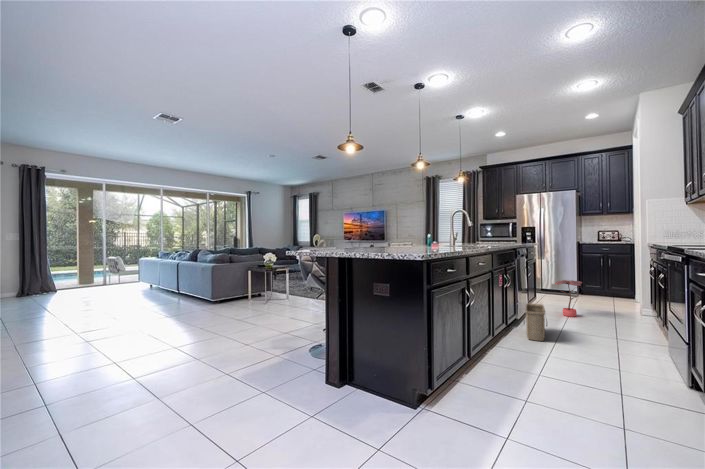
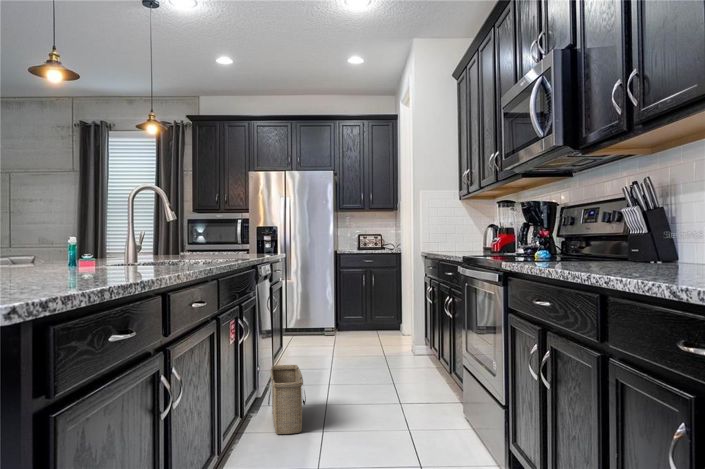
potted plant: present [555,280,582,317] -> none [310,315,347,375]

